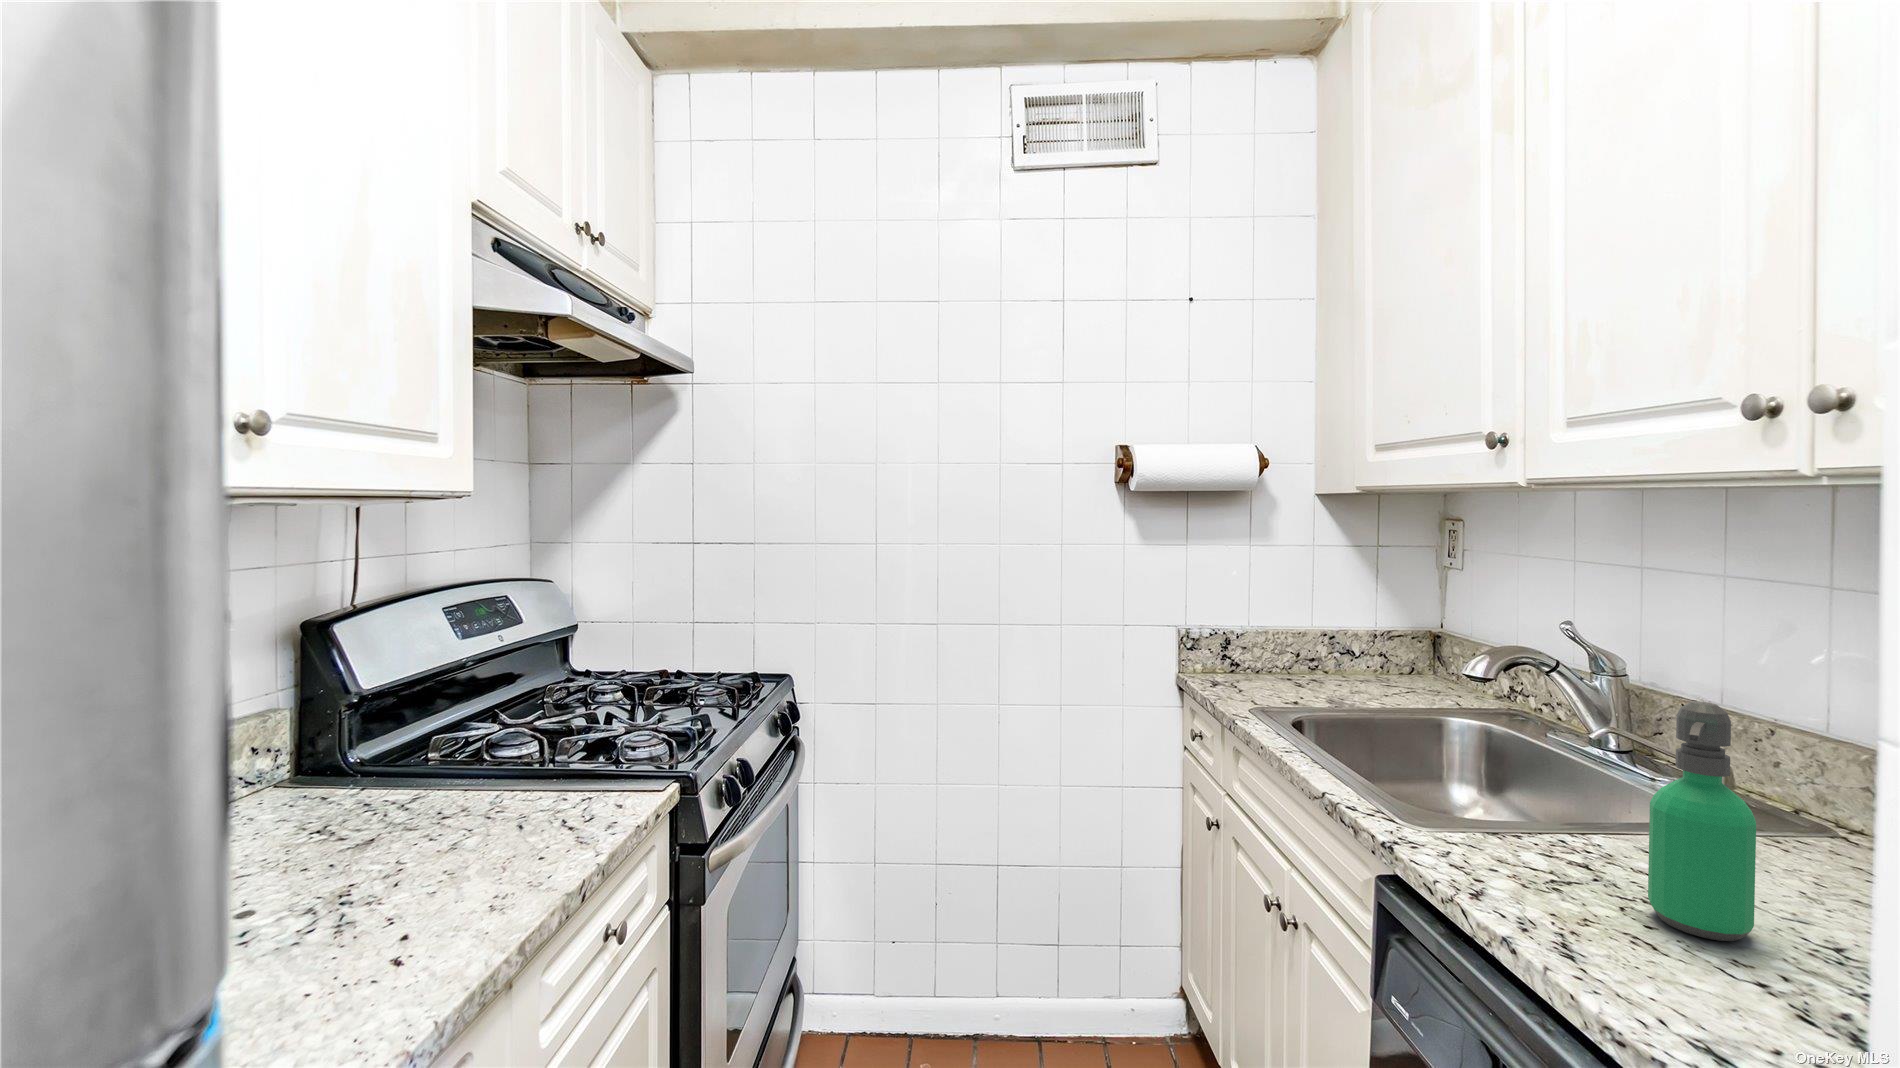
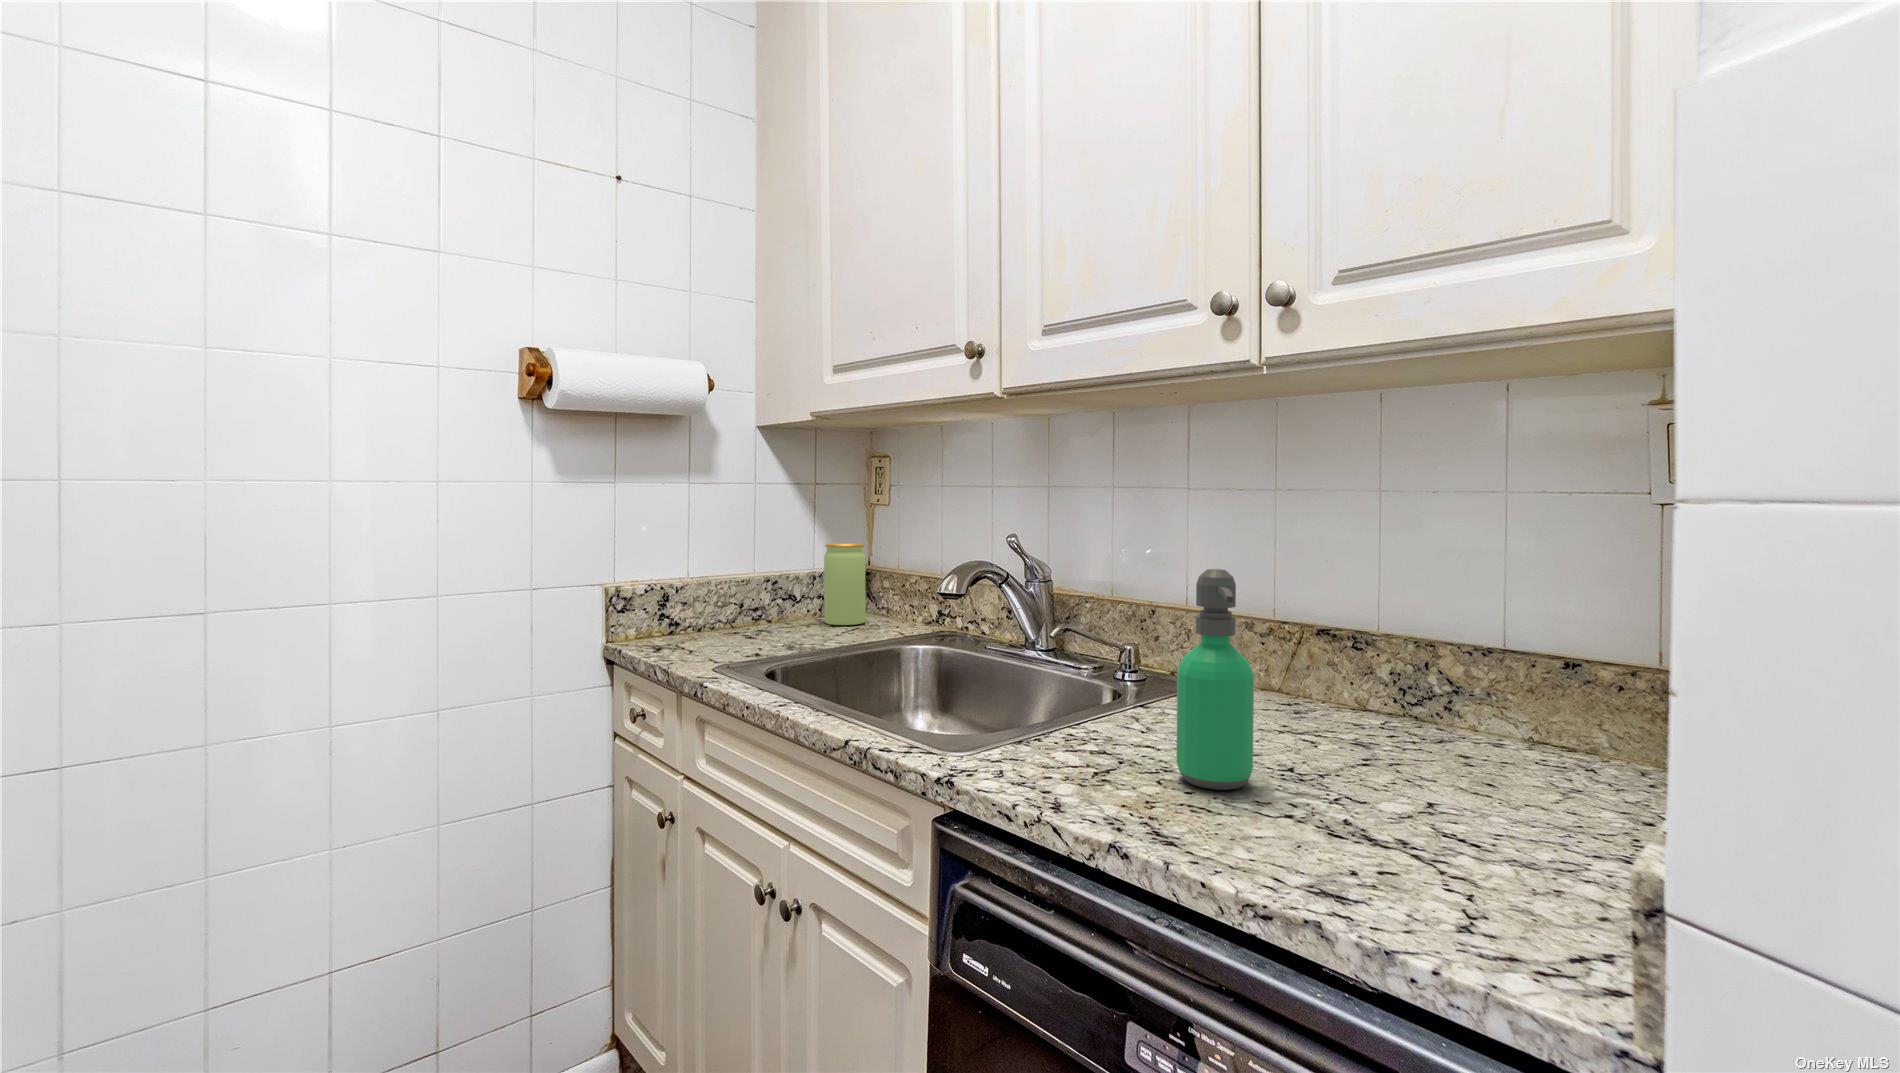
jar: none [1383,603,1429,685] -> present [824,543,866,625]

